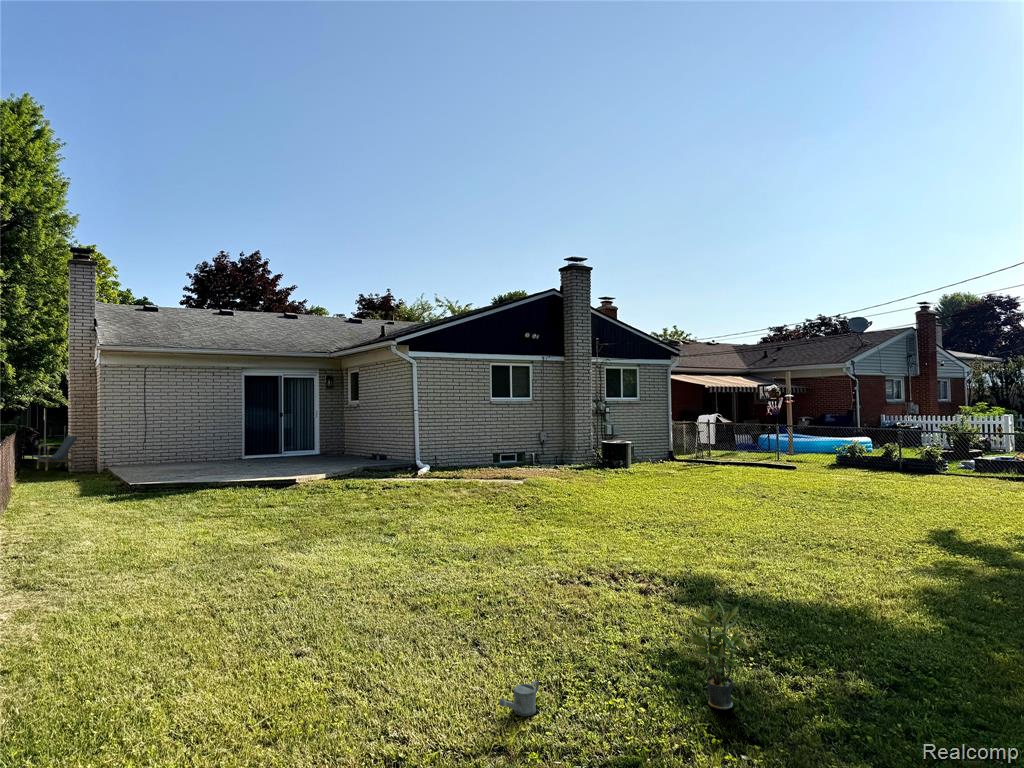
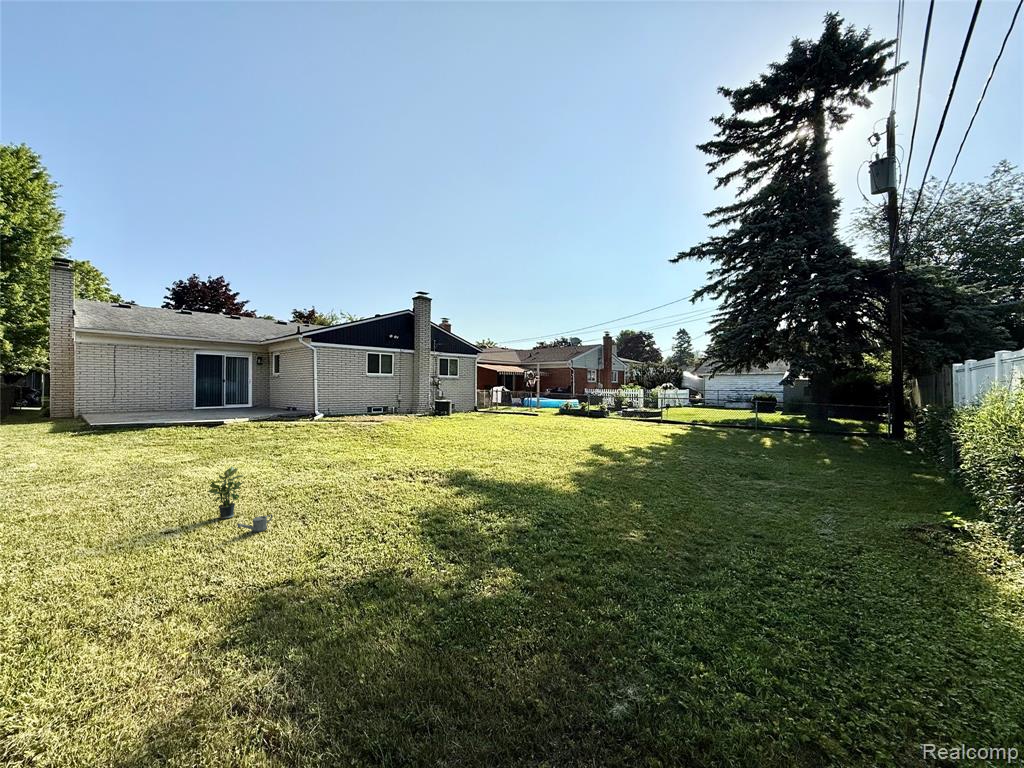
lounge chair: present [33,436,77,470] -> none [17,393,58,417]
potted plant: present [690,602,746,710] -> present [208,466,243,519]

